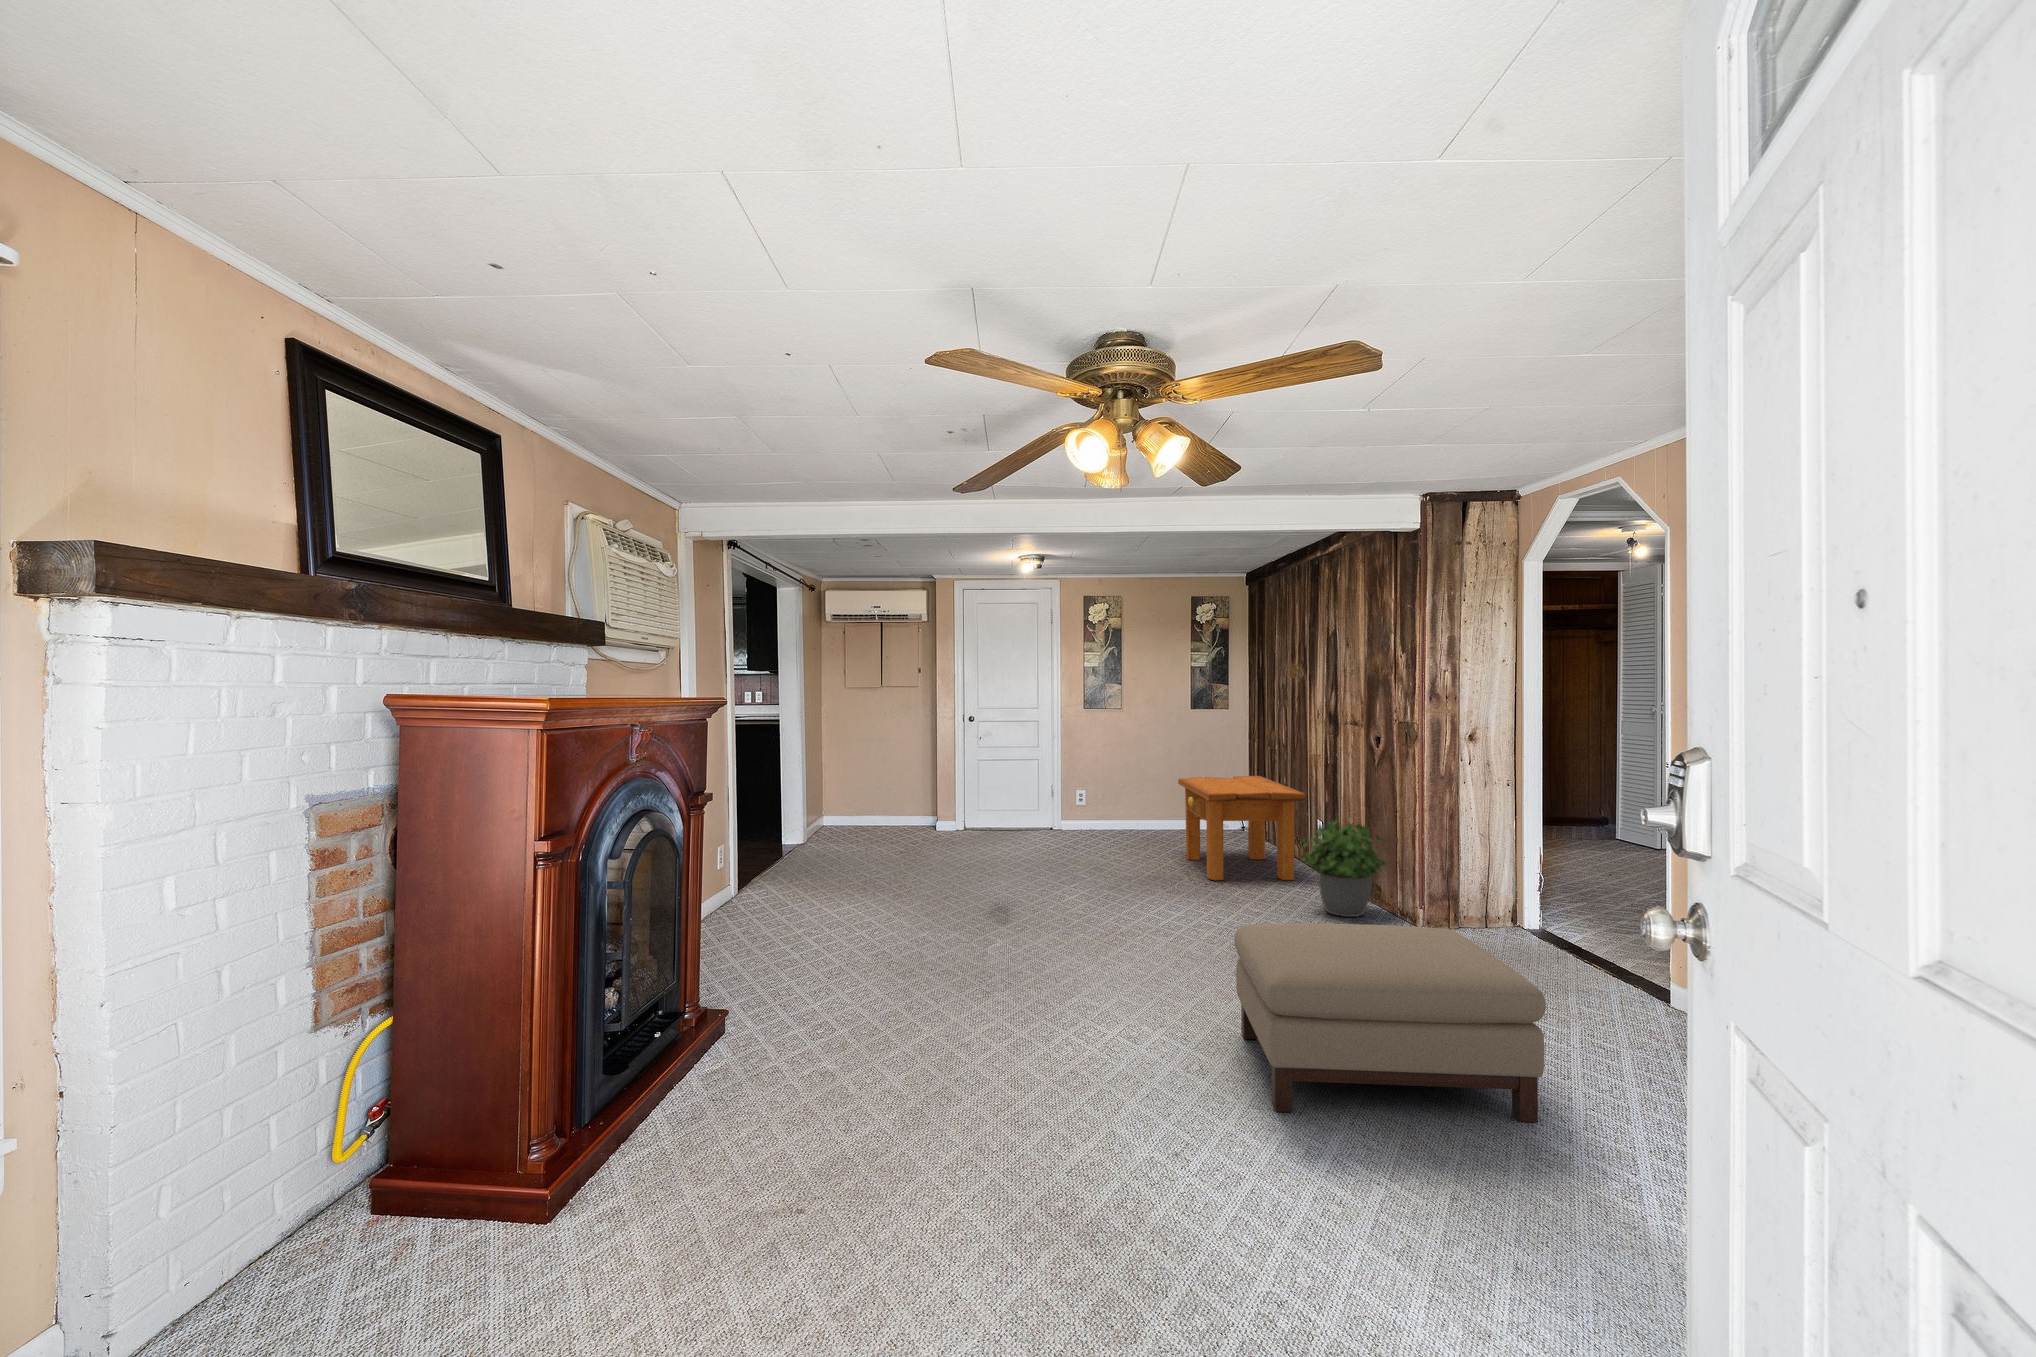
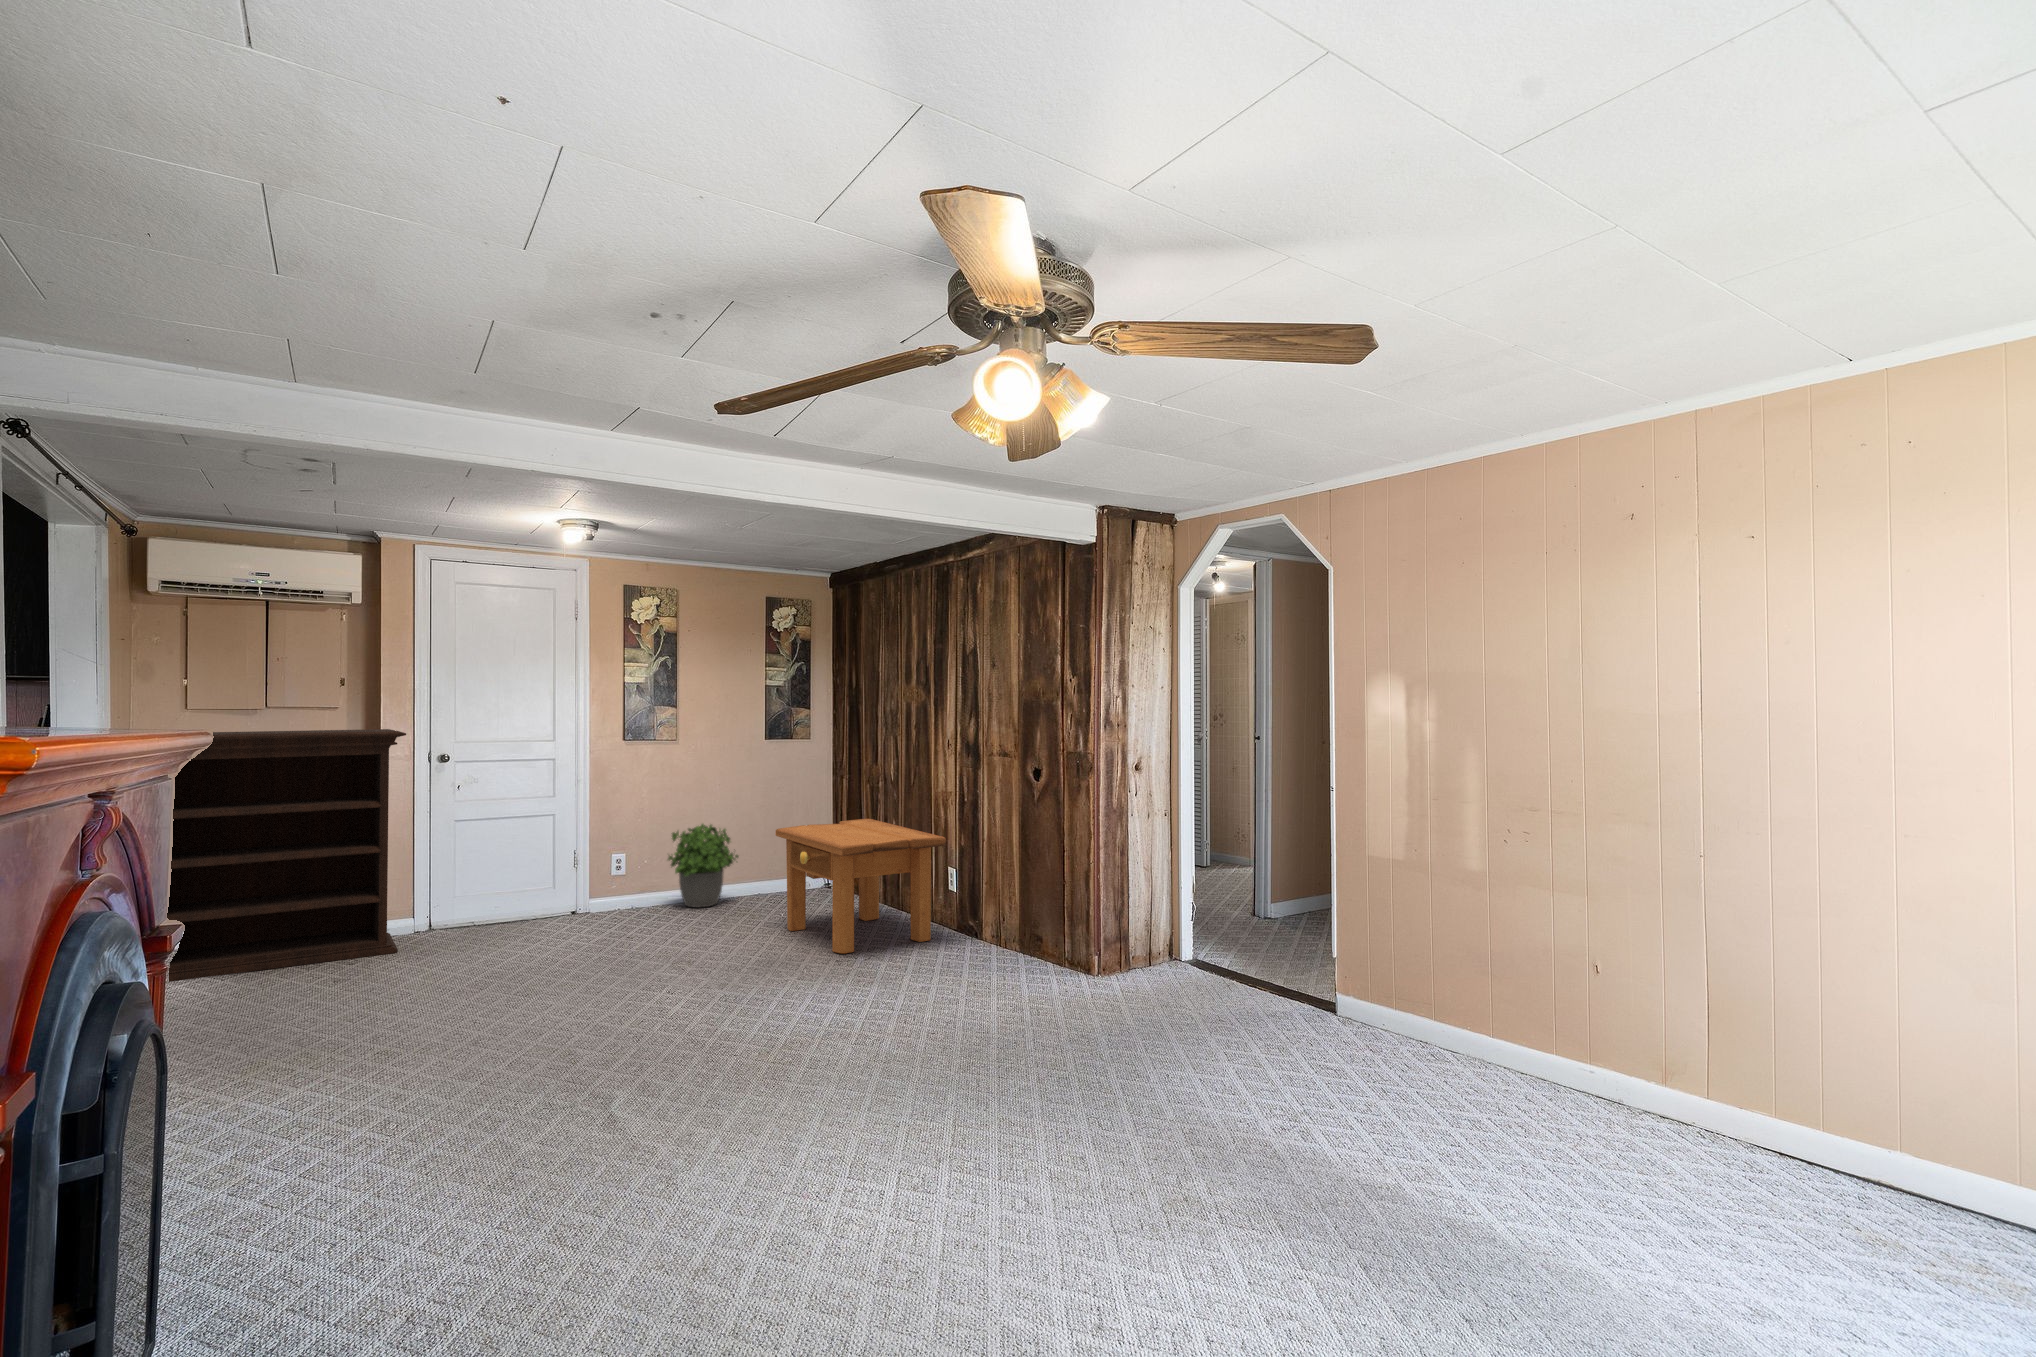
bookshelf: none [801,697,940,844] -> present [167,729,406,982]
potted plant: present [1302,821,1385,917] -> present [668,824,738,907]
ottoman: present [1234,924,1546,1122] -> none [1020,979,1358,1230]

